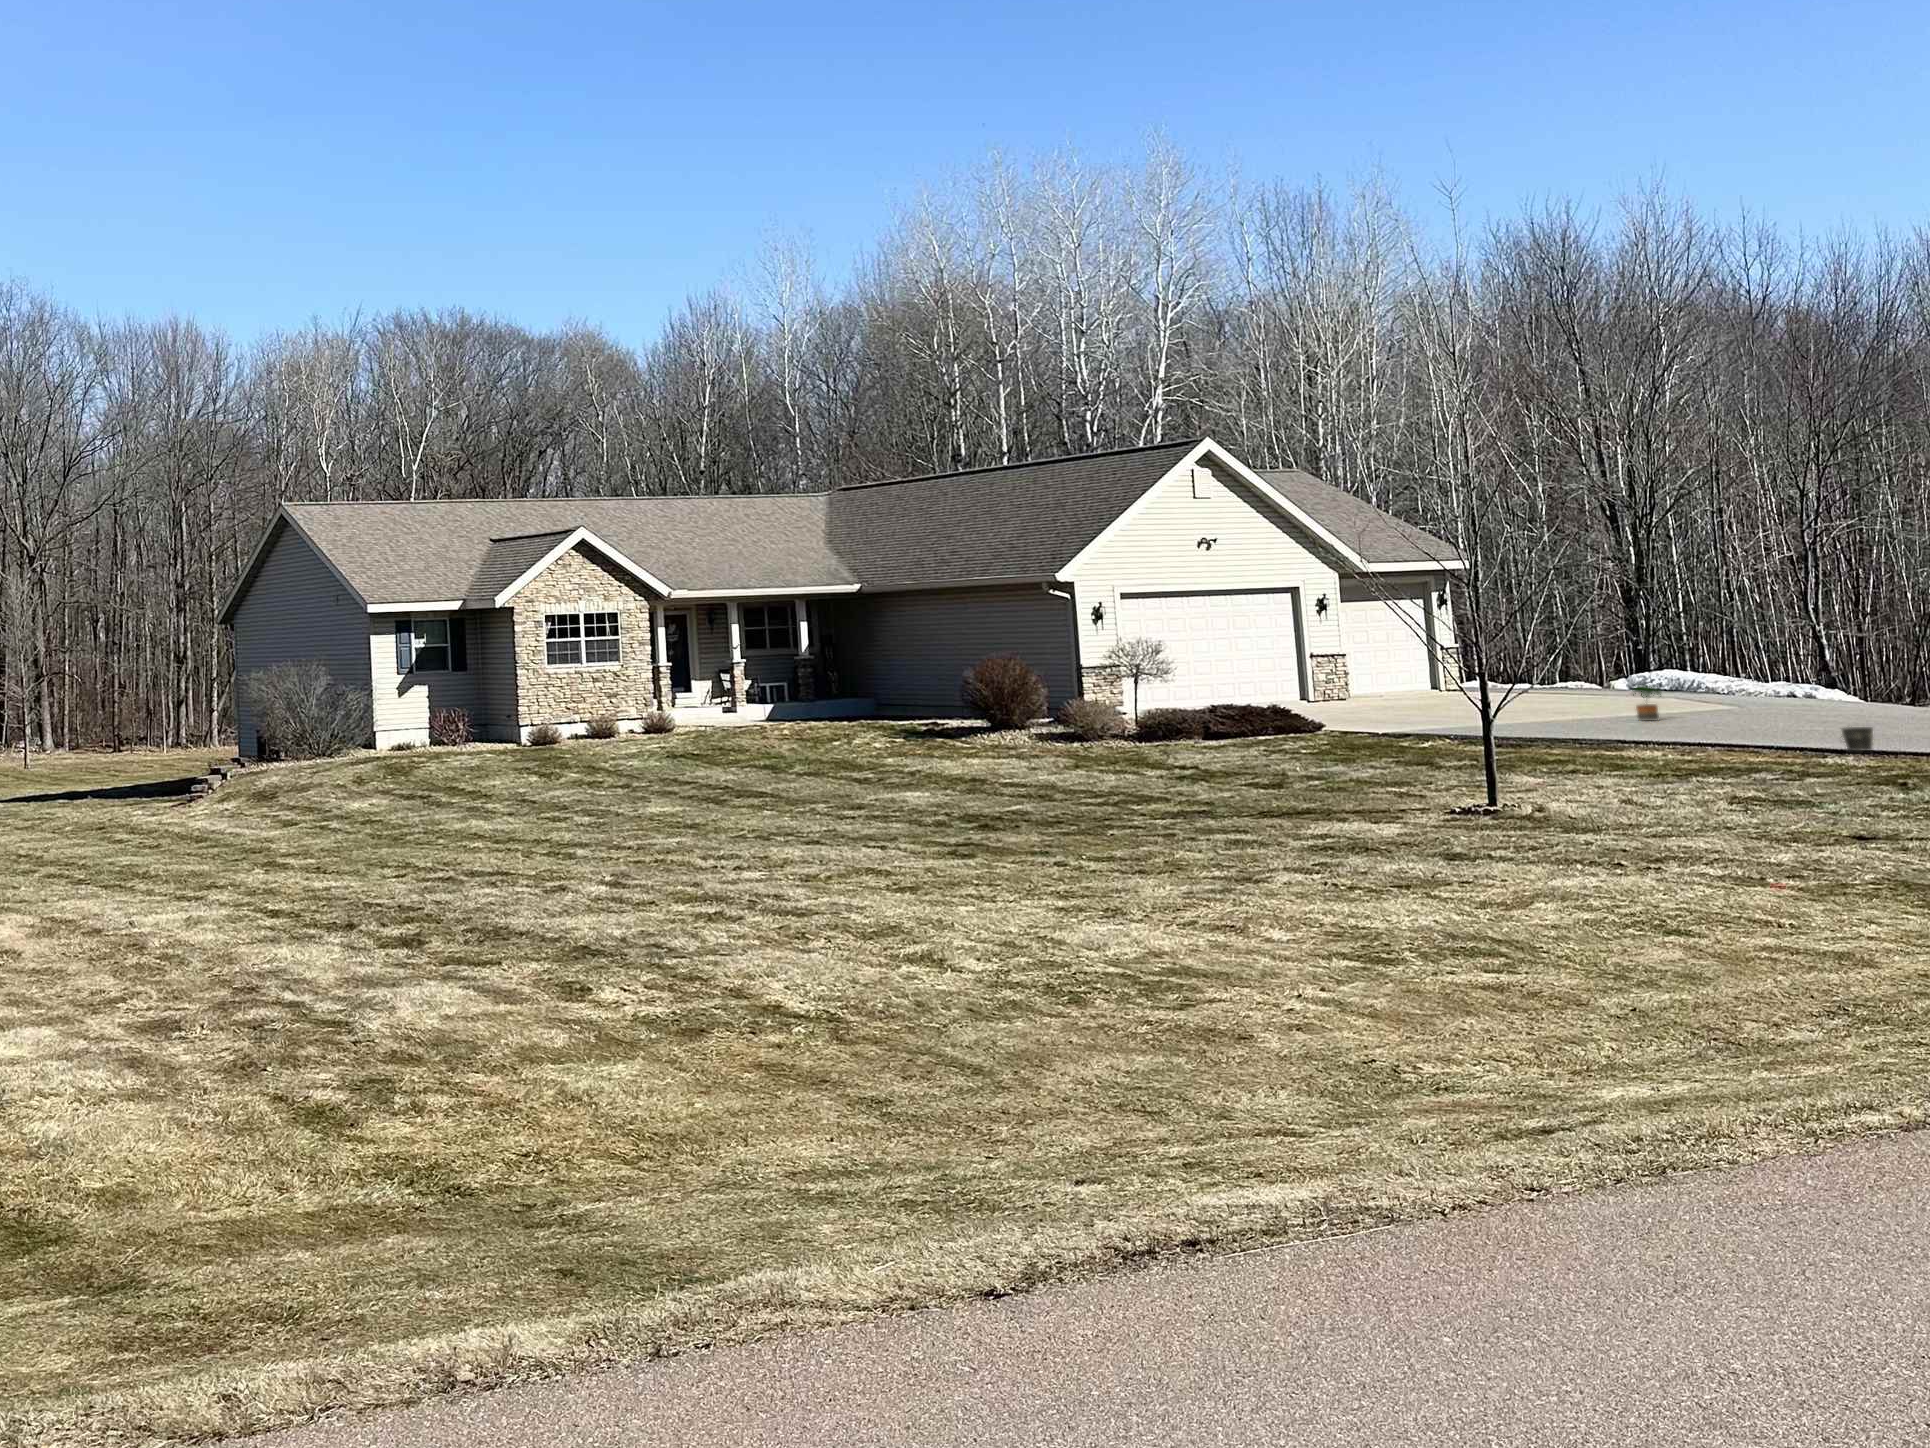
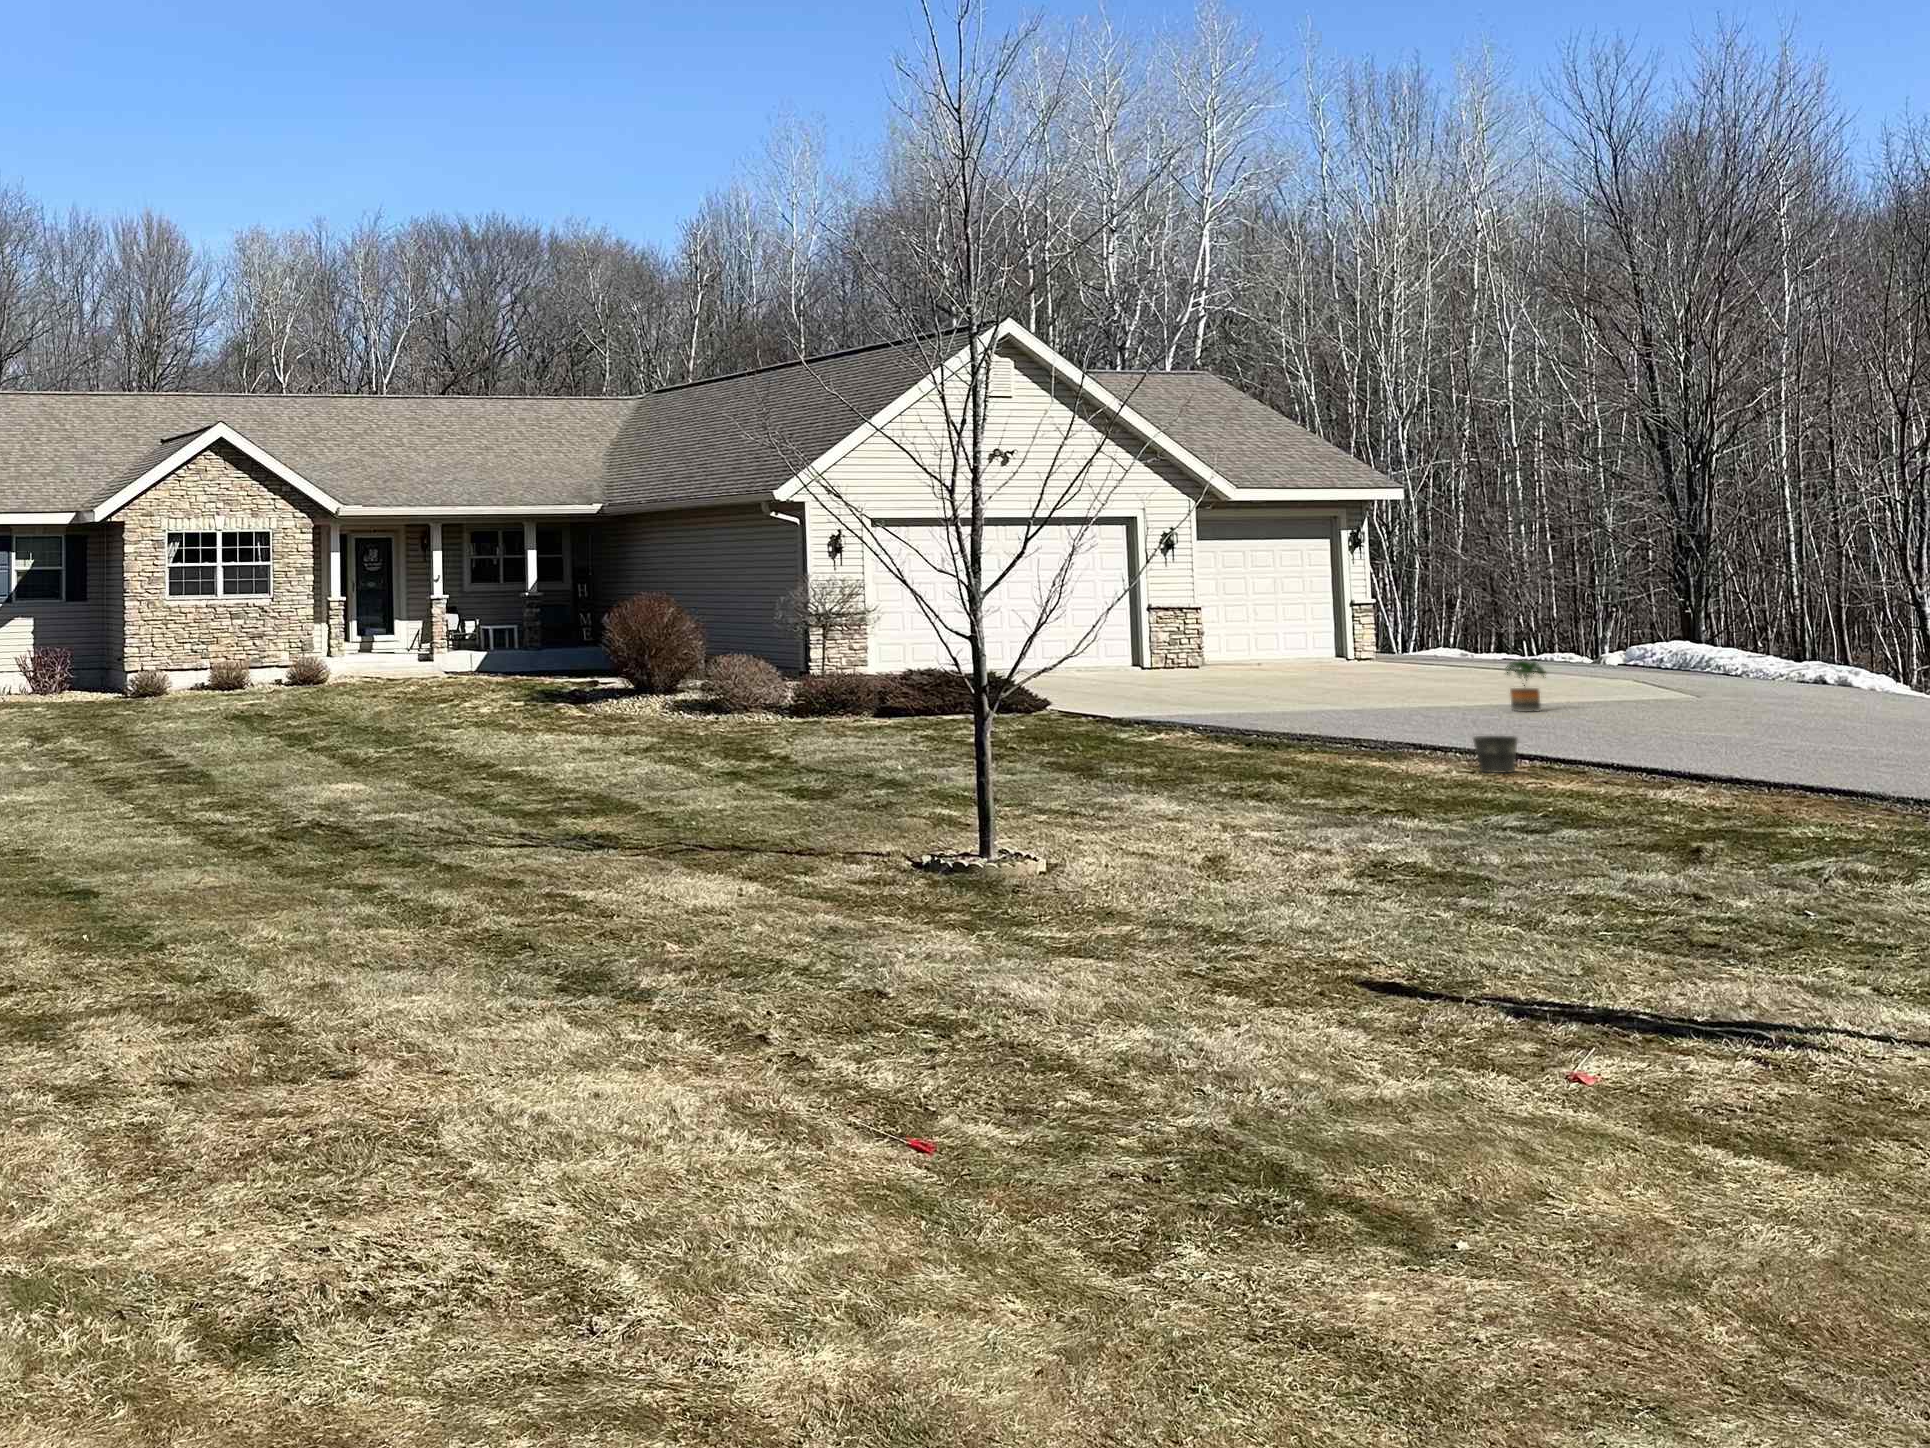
bucket: present [1841,727,1873,751] -> present [1473,736,1517,773]

